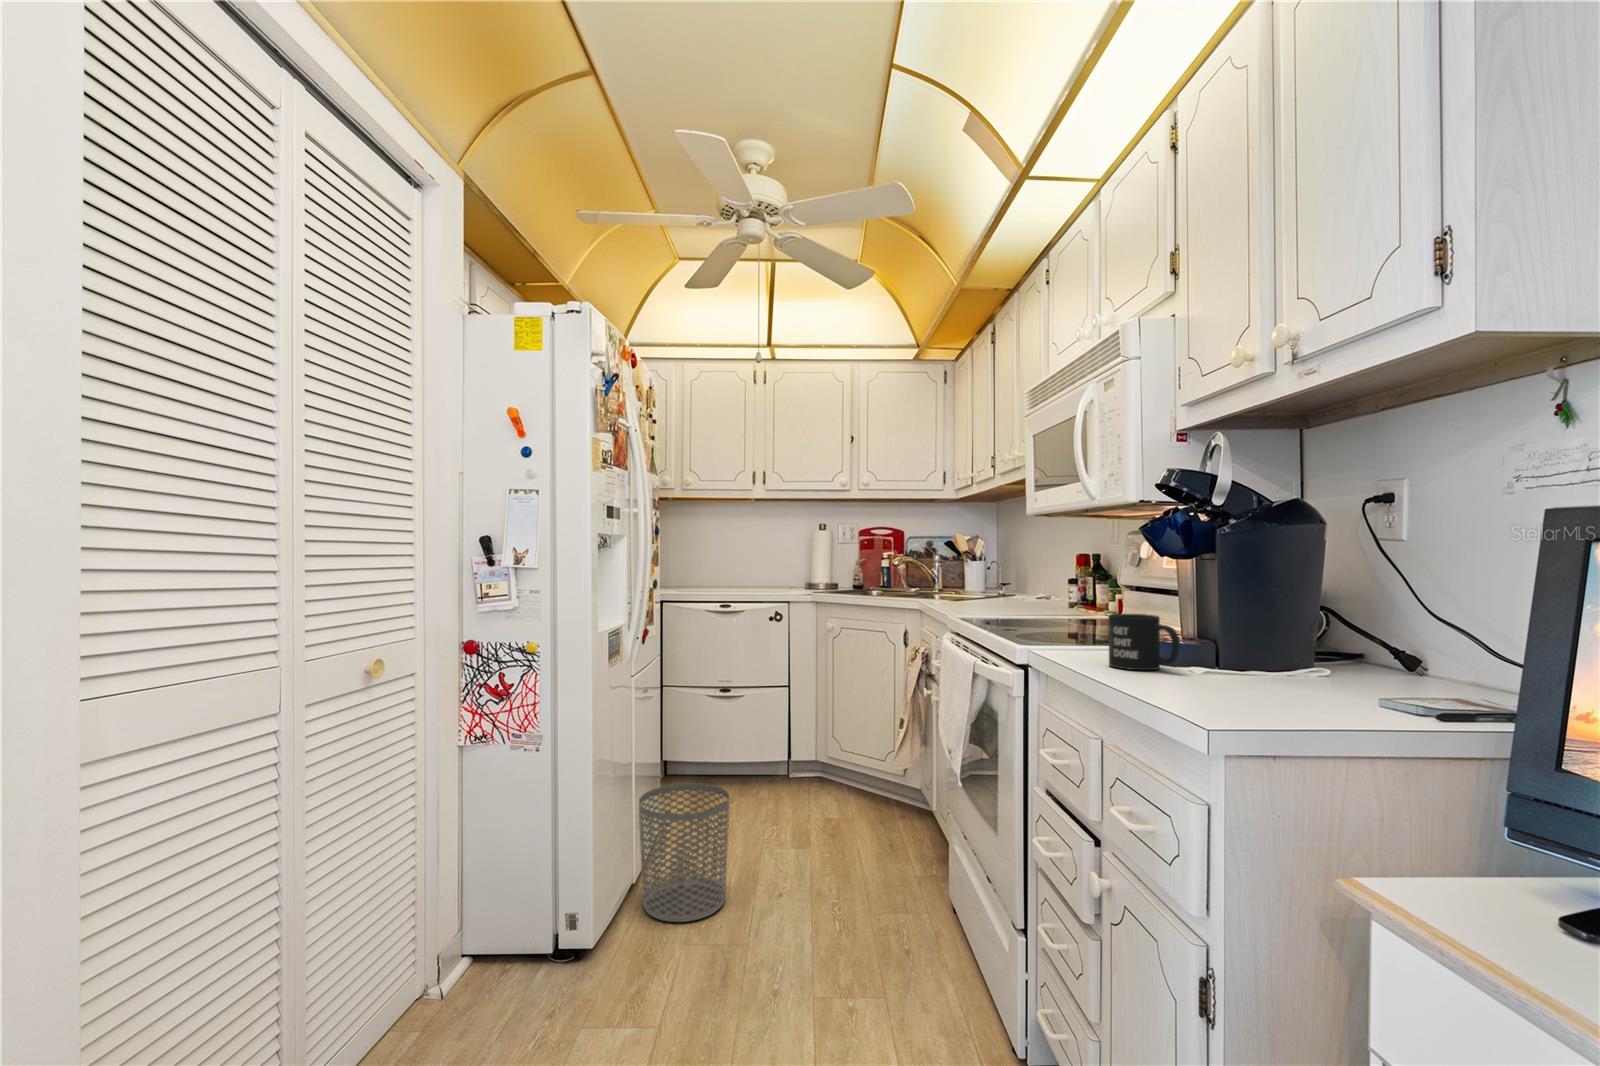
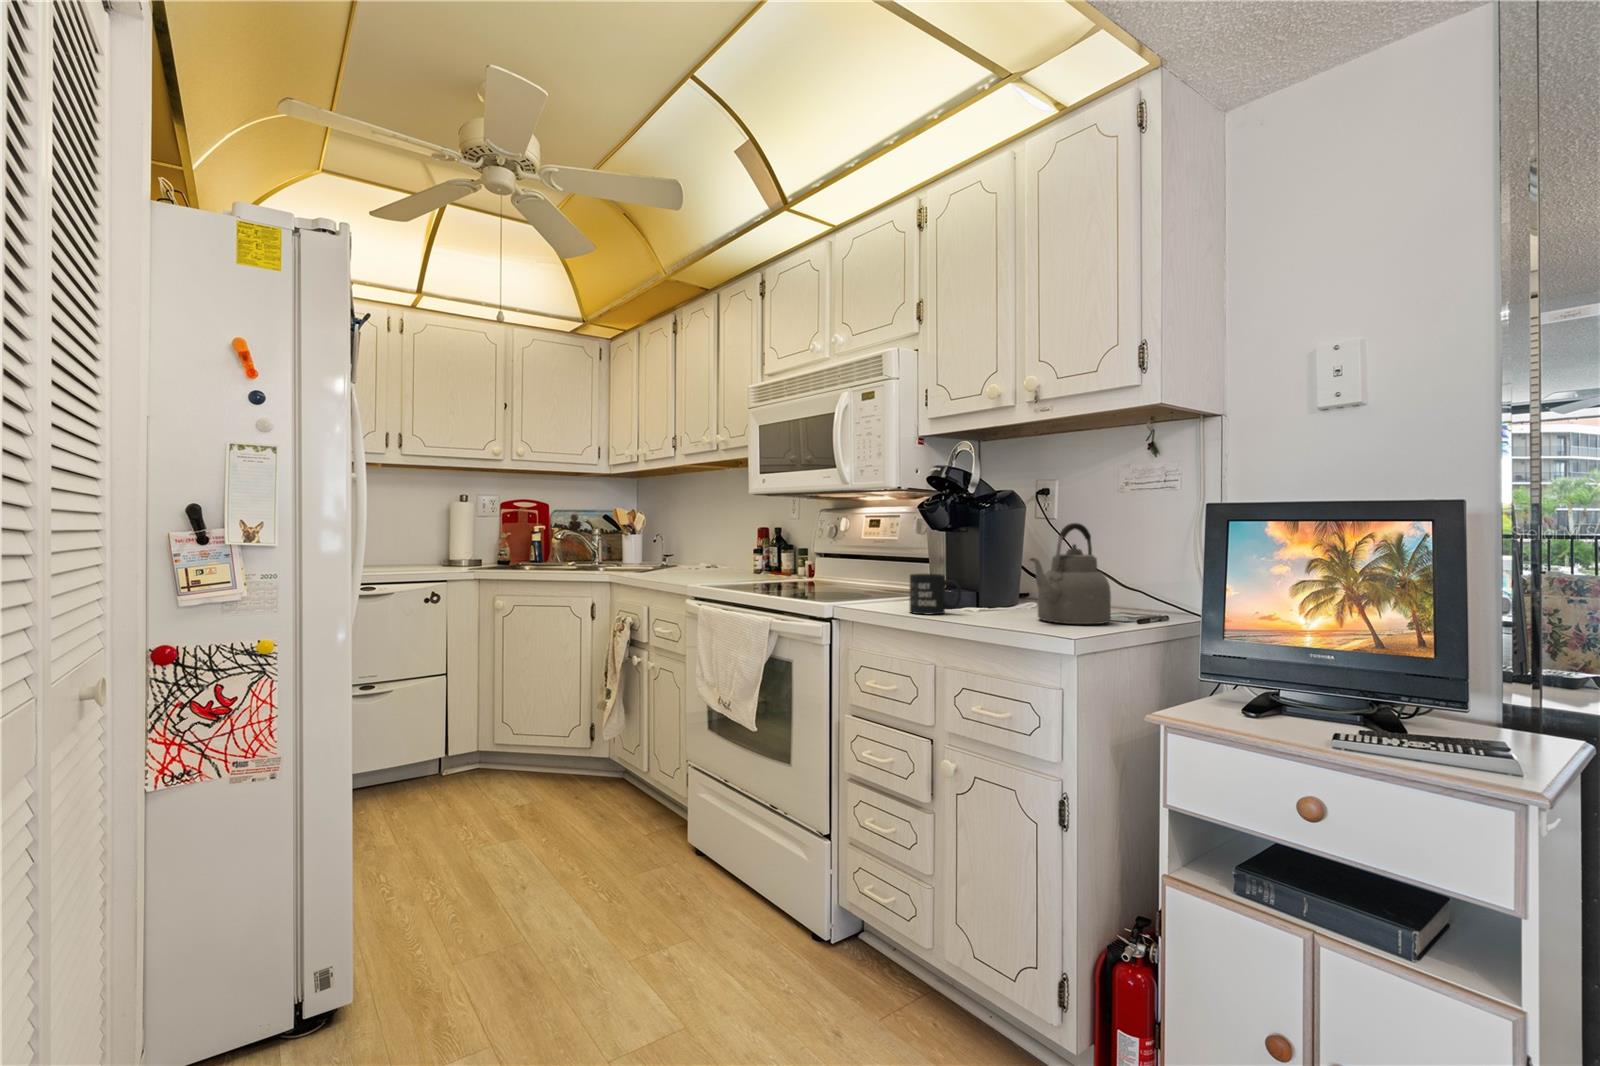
kettle: none [1236,545,1423,711] -> present [1029,523,1111,624]
waste bin: present [639,783,729,922] -> none [361,789,476,950]

